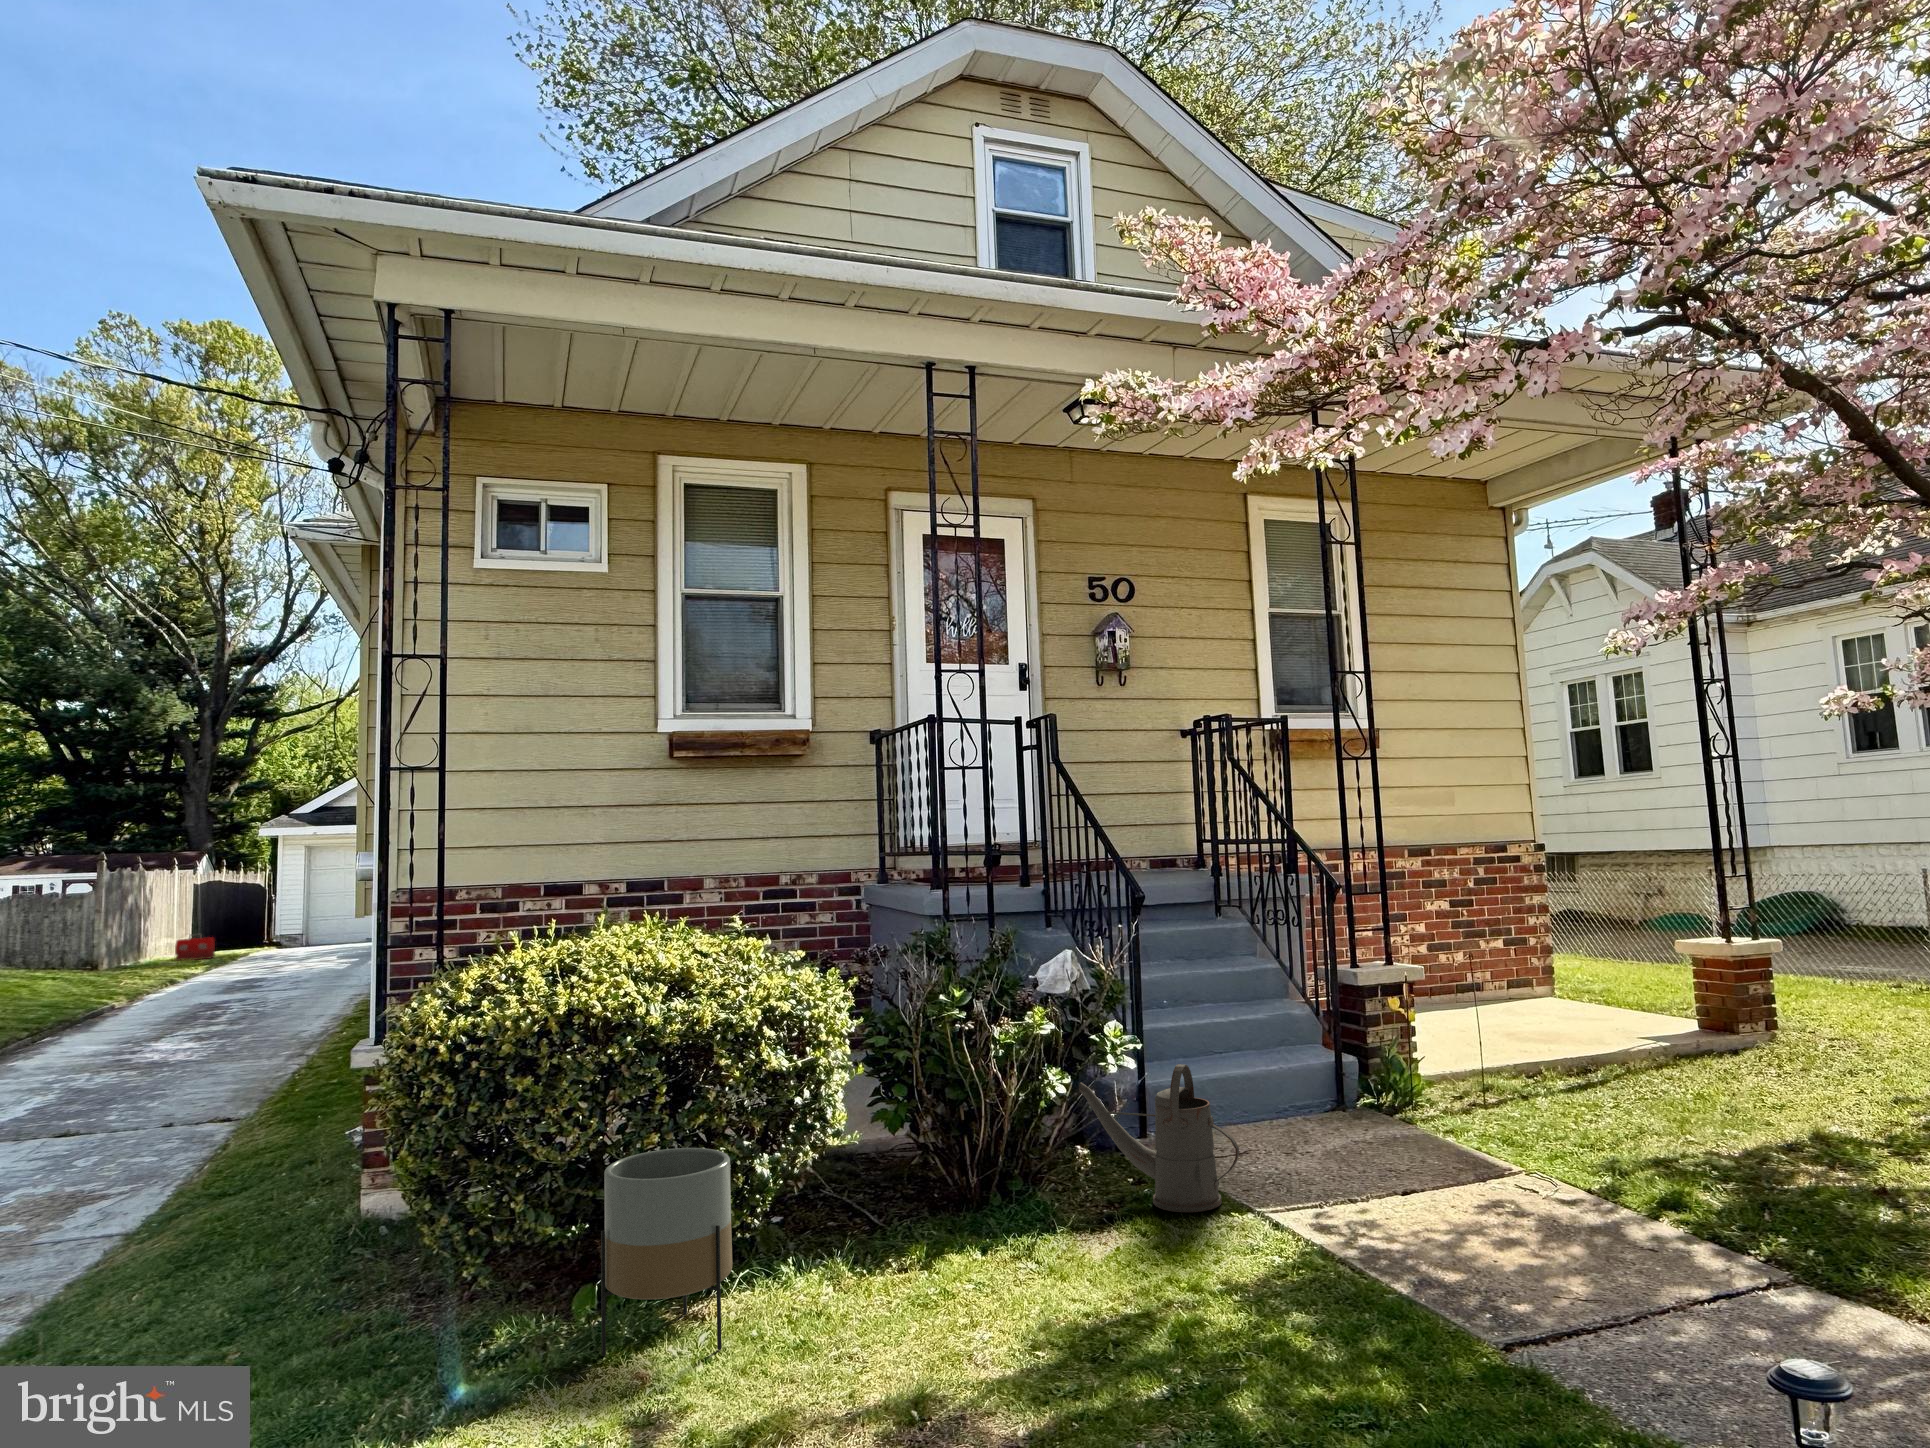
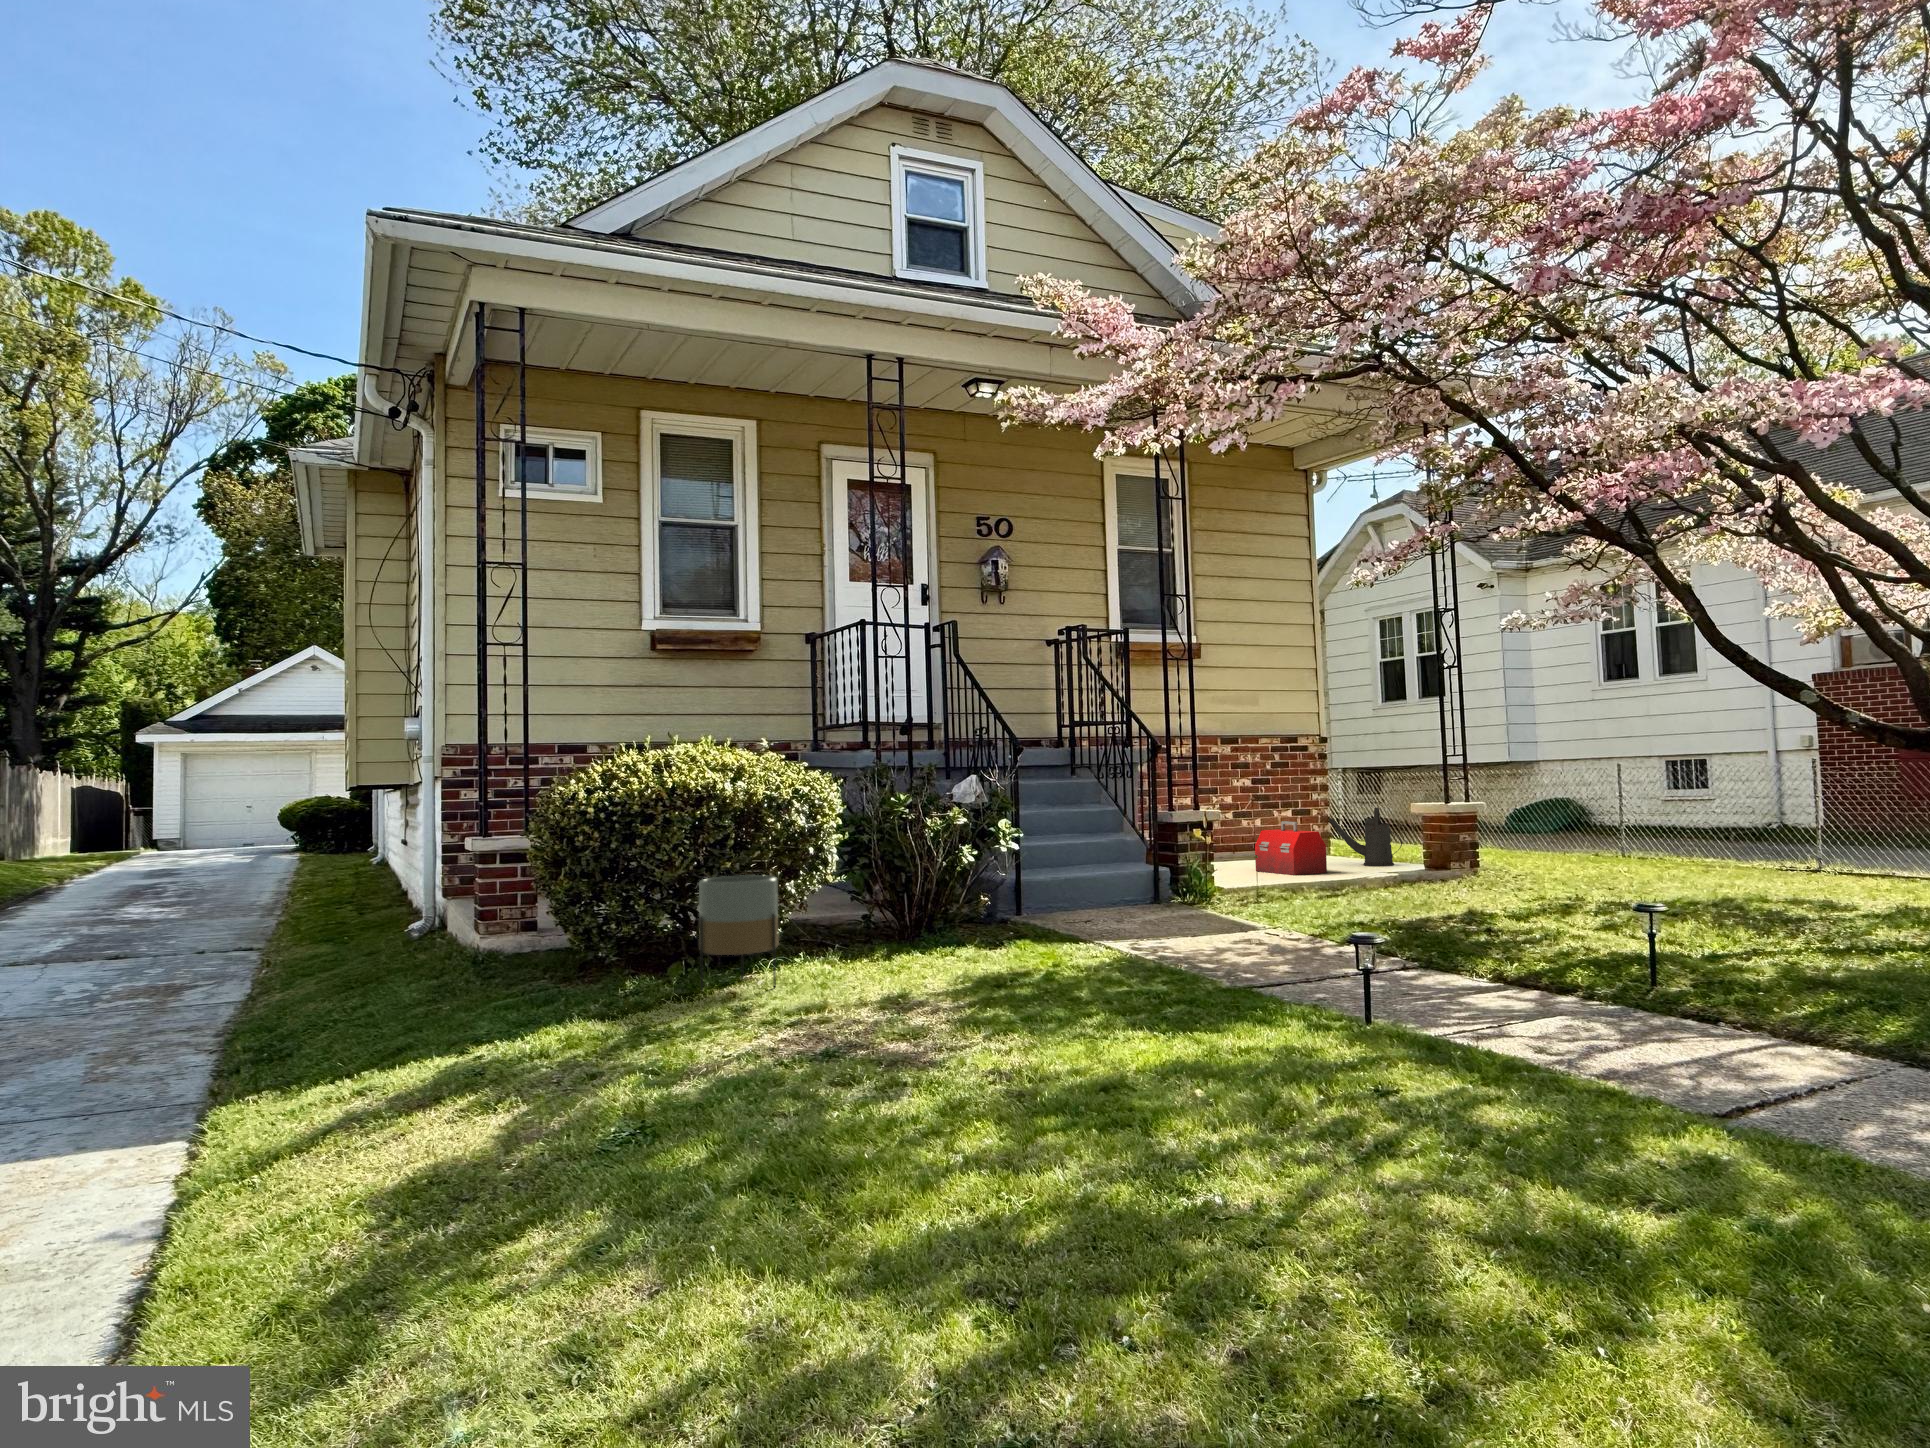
toolbox: present [175,934,215,961] -> present [1255,821,1327,875]
watering can: present [1079,1064,1239,1212] -> present [1329,808,1402,866]

